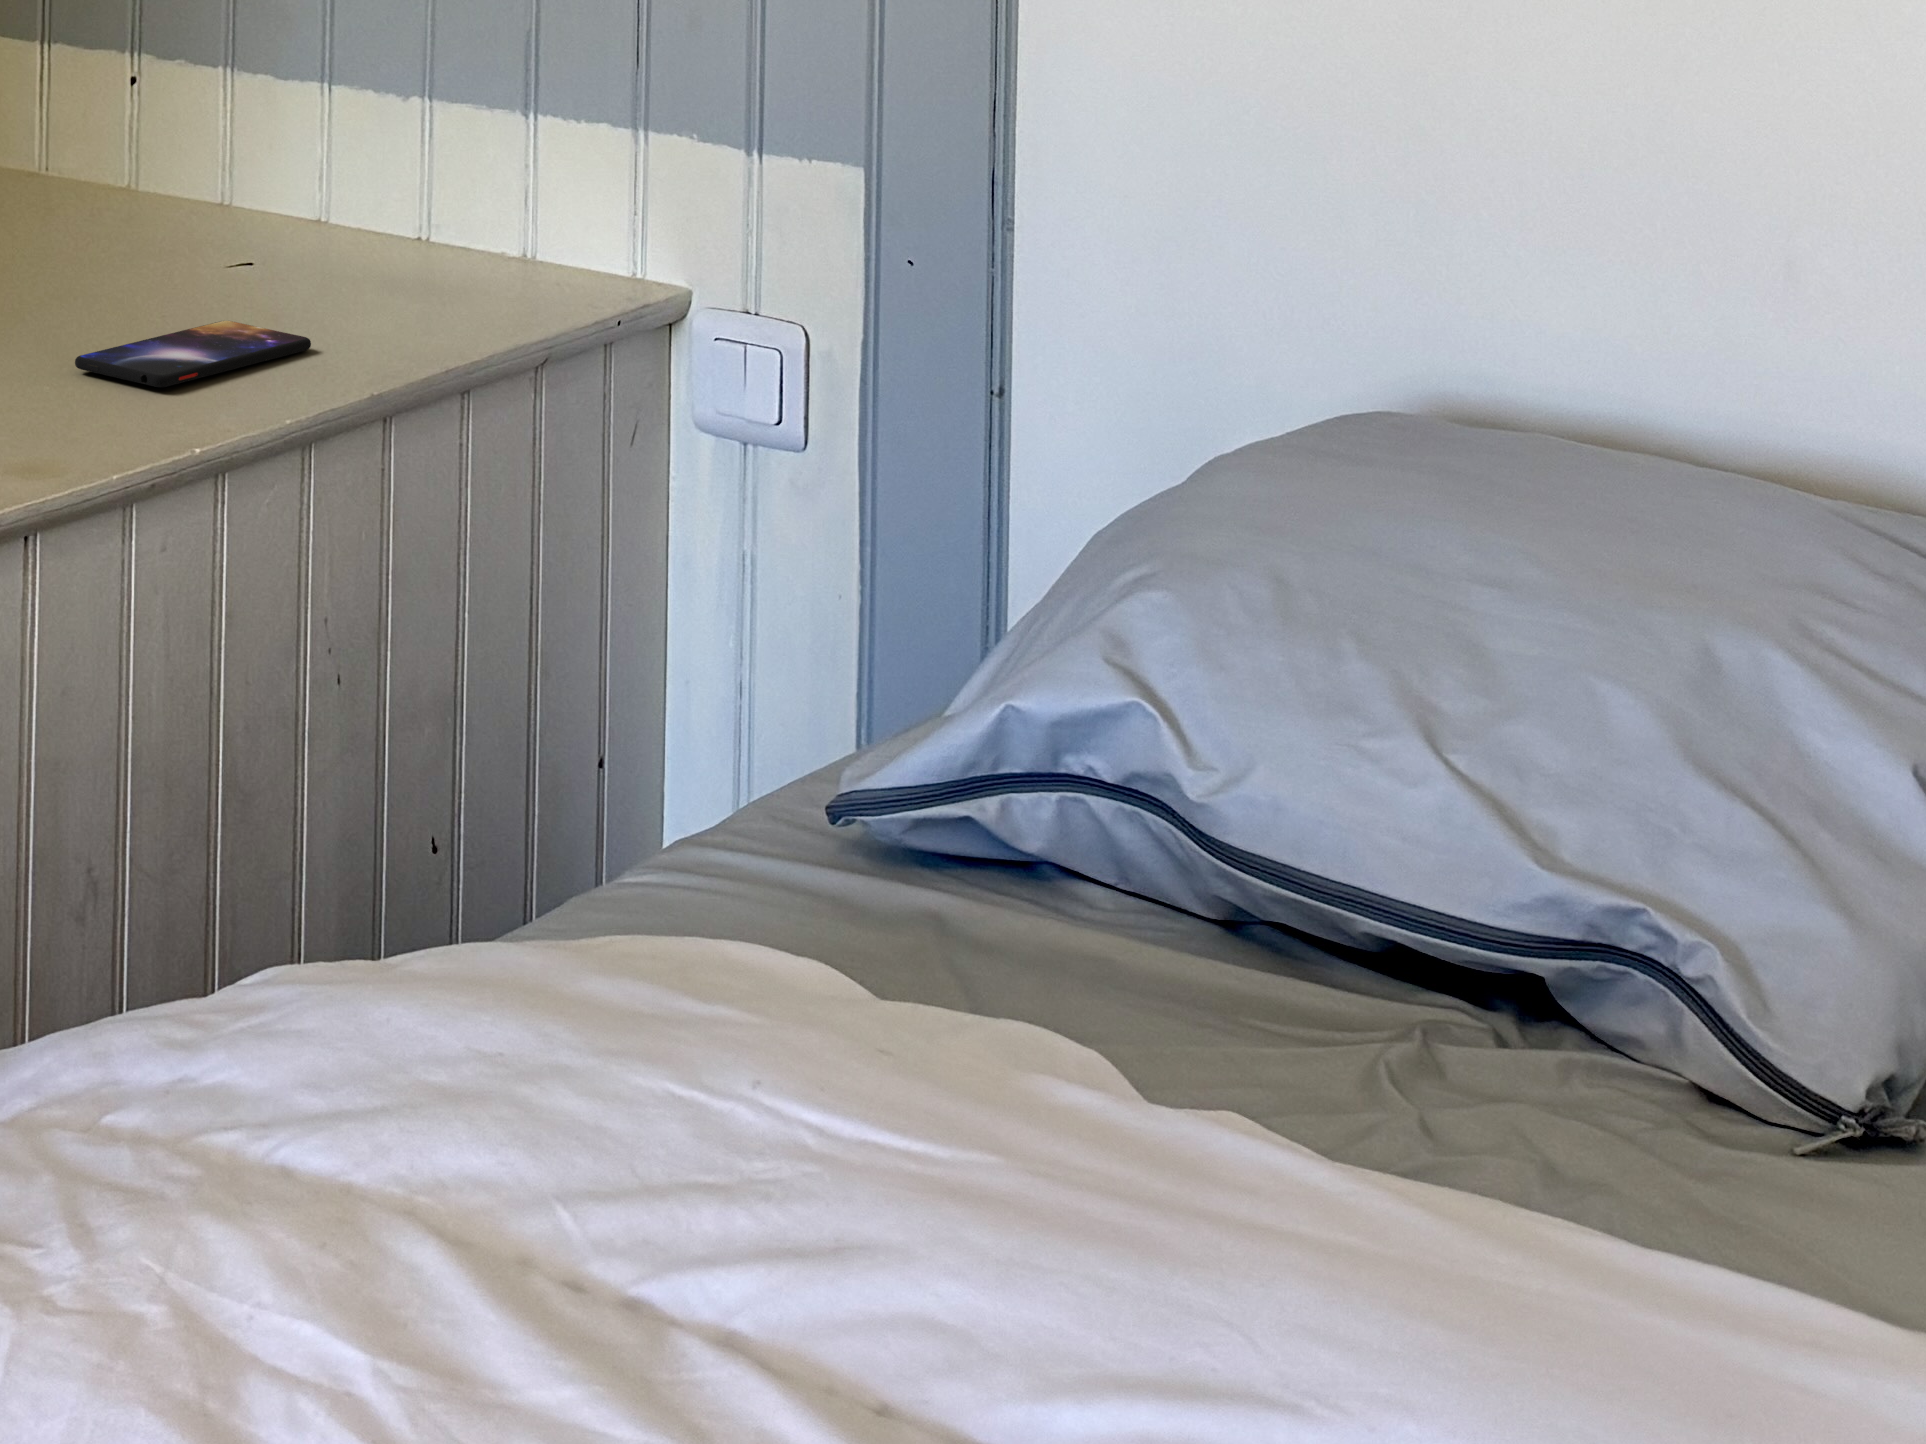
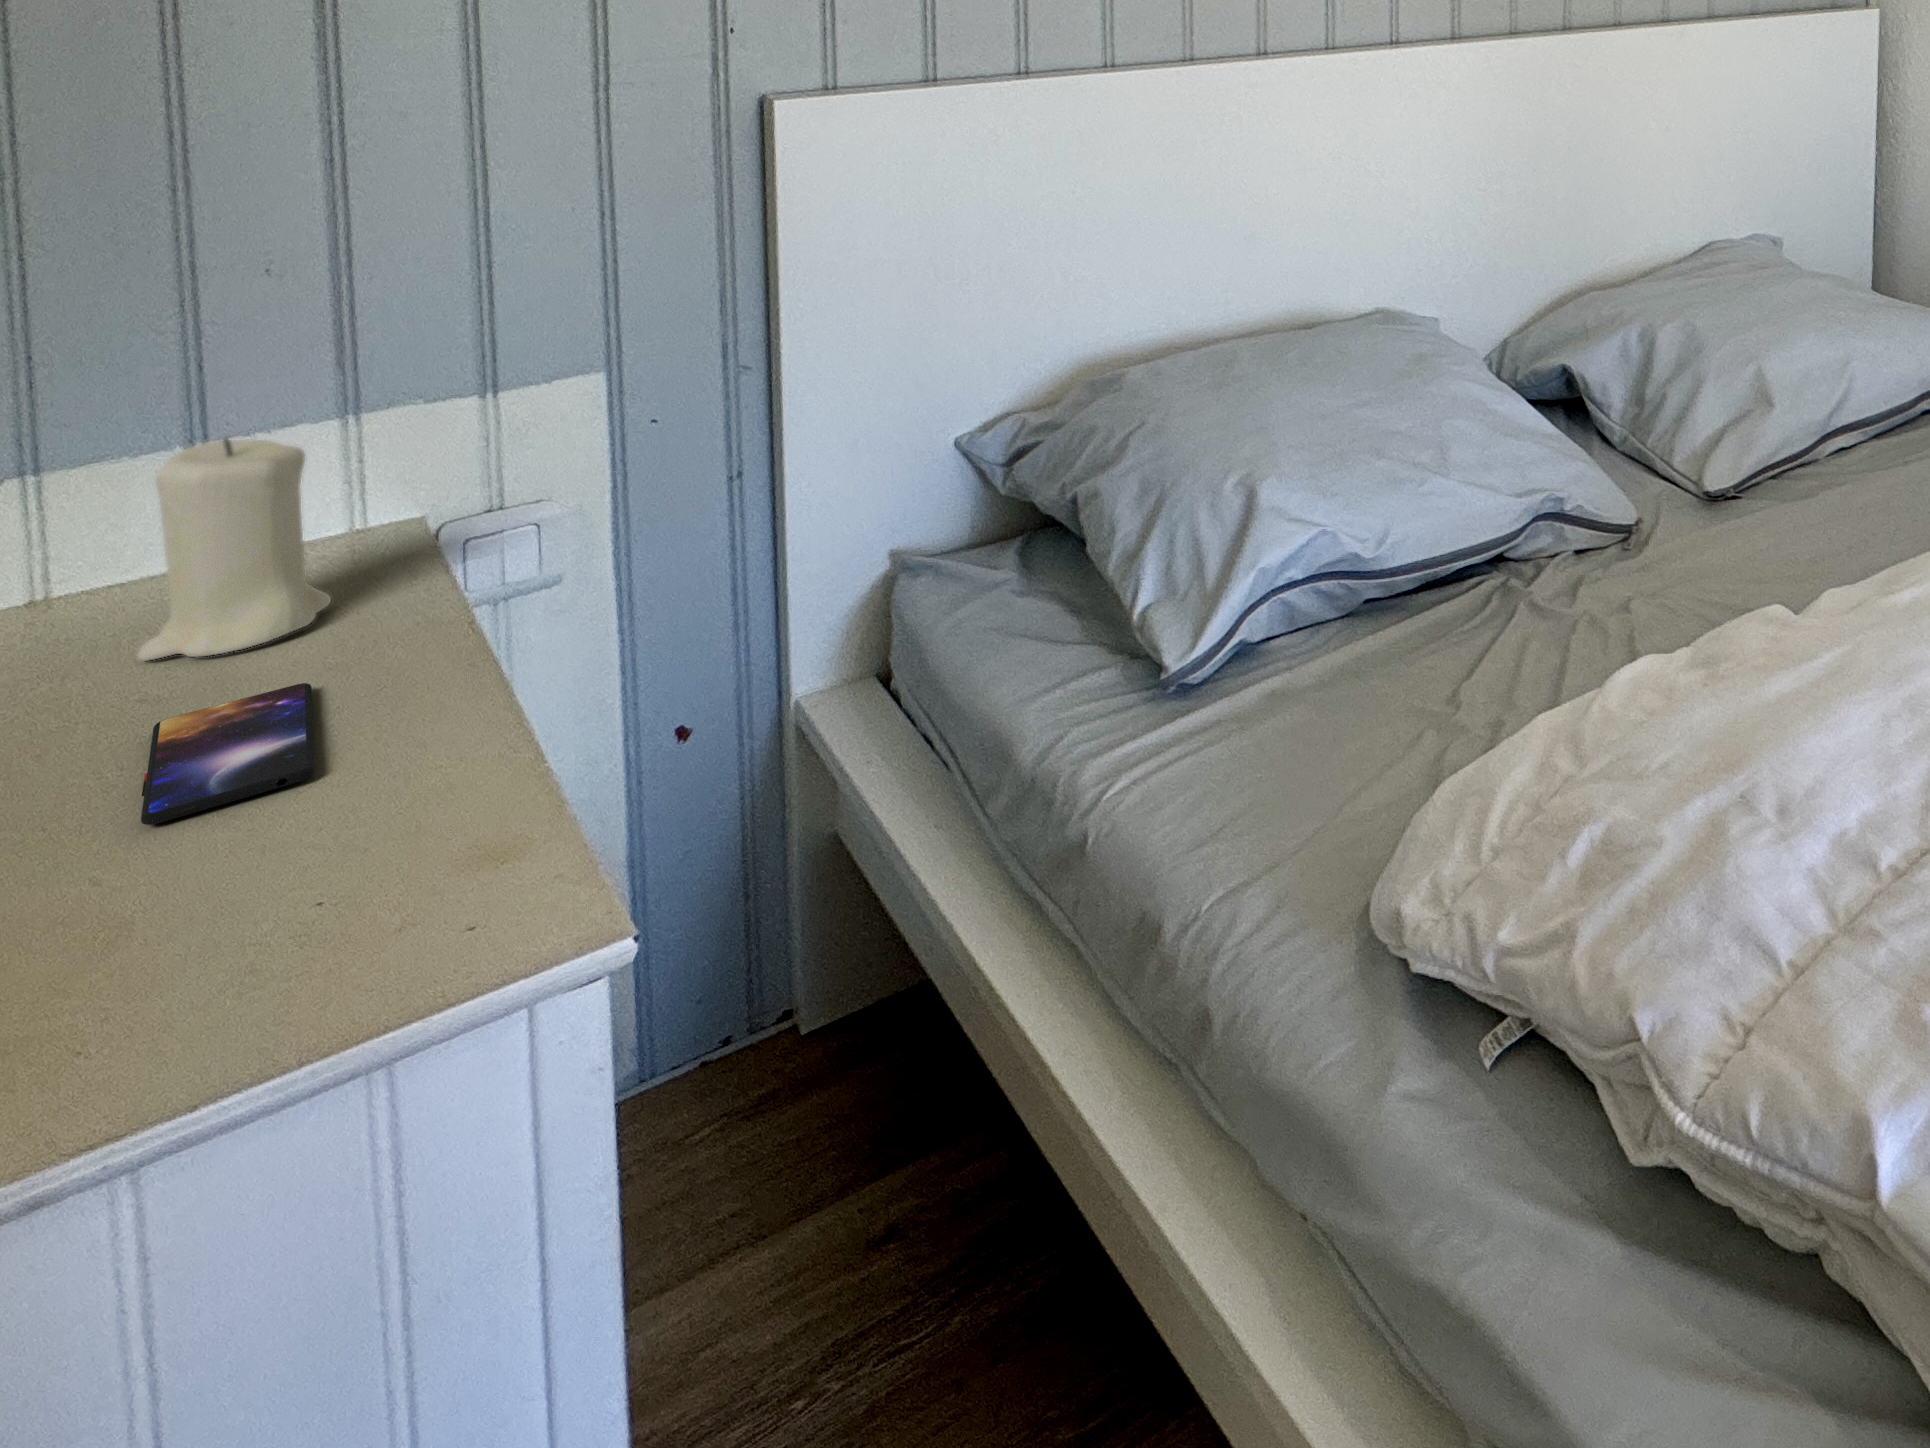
candle: none [330,72,470,314] -> present [138,438,331,661]

